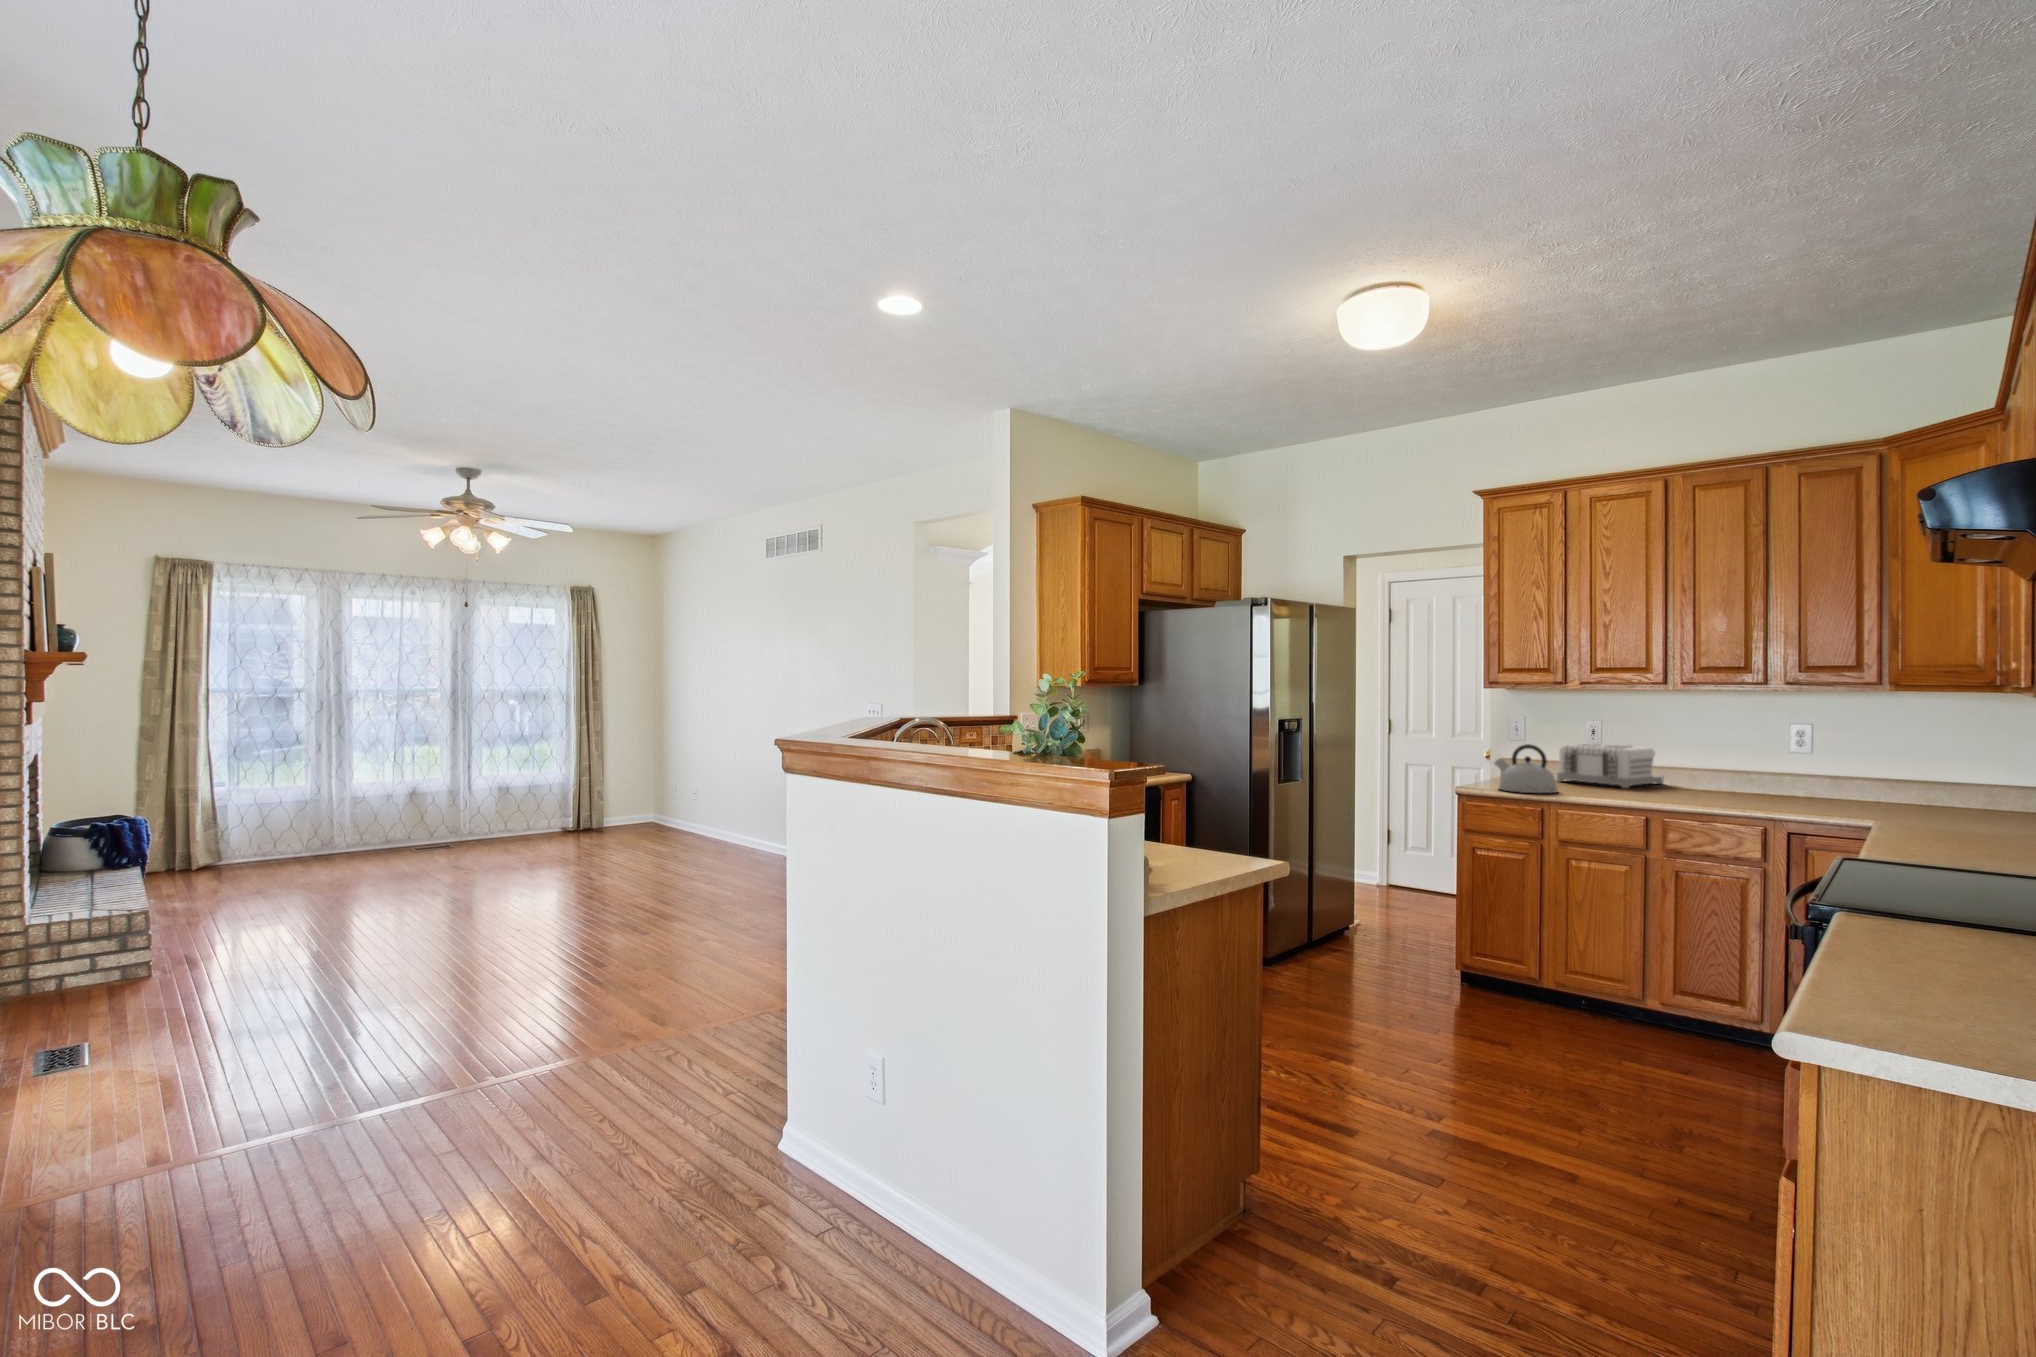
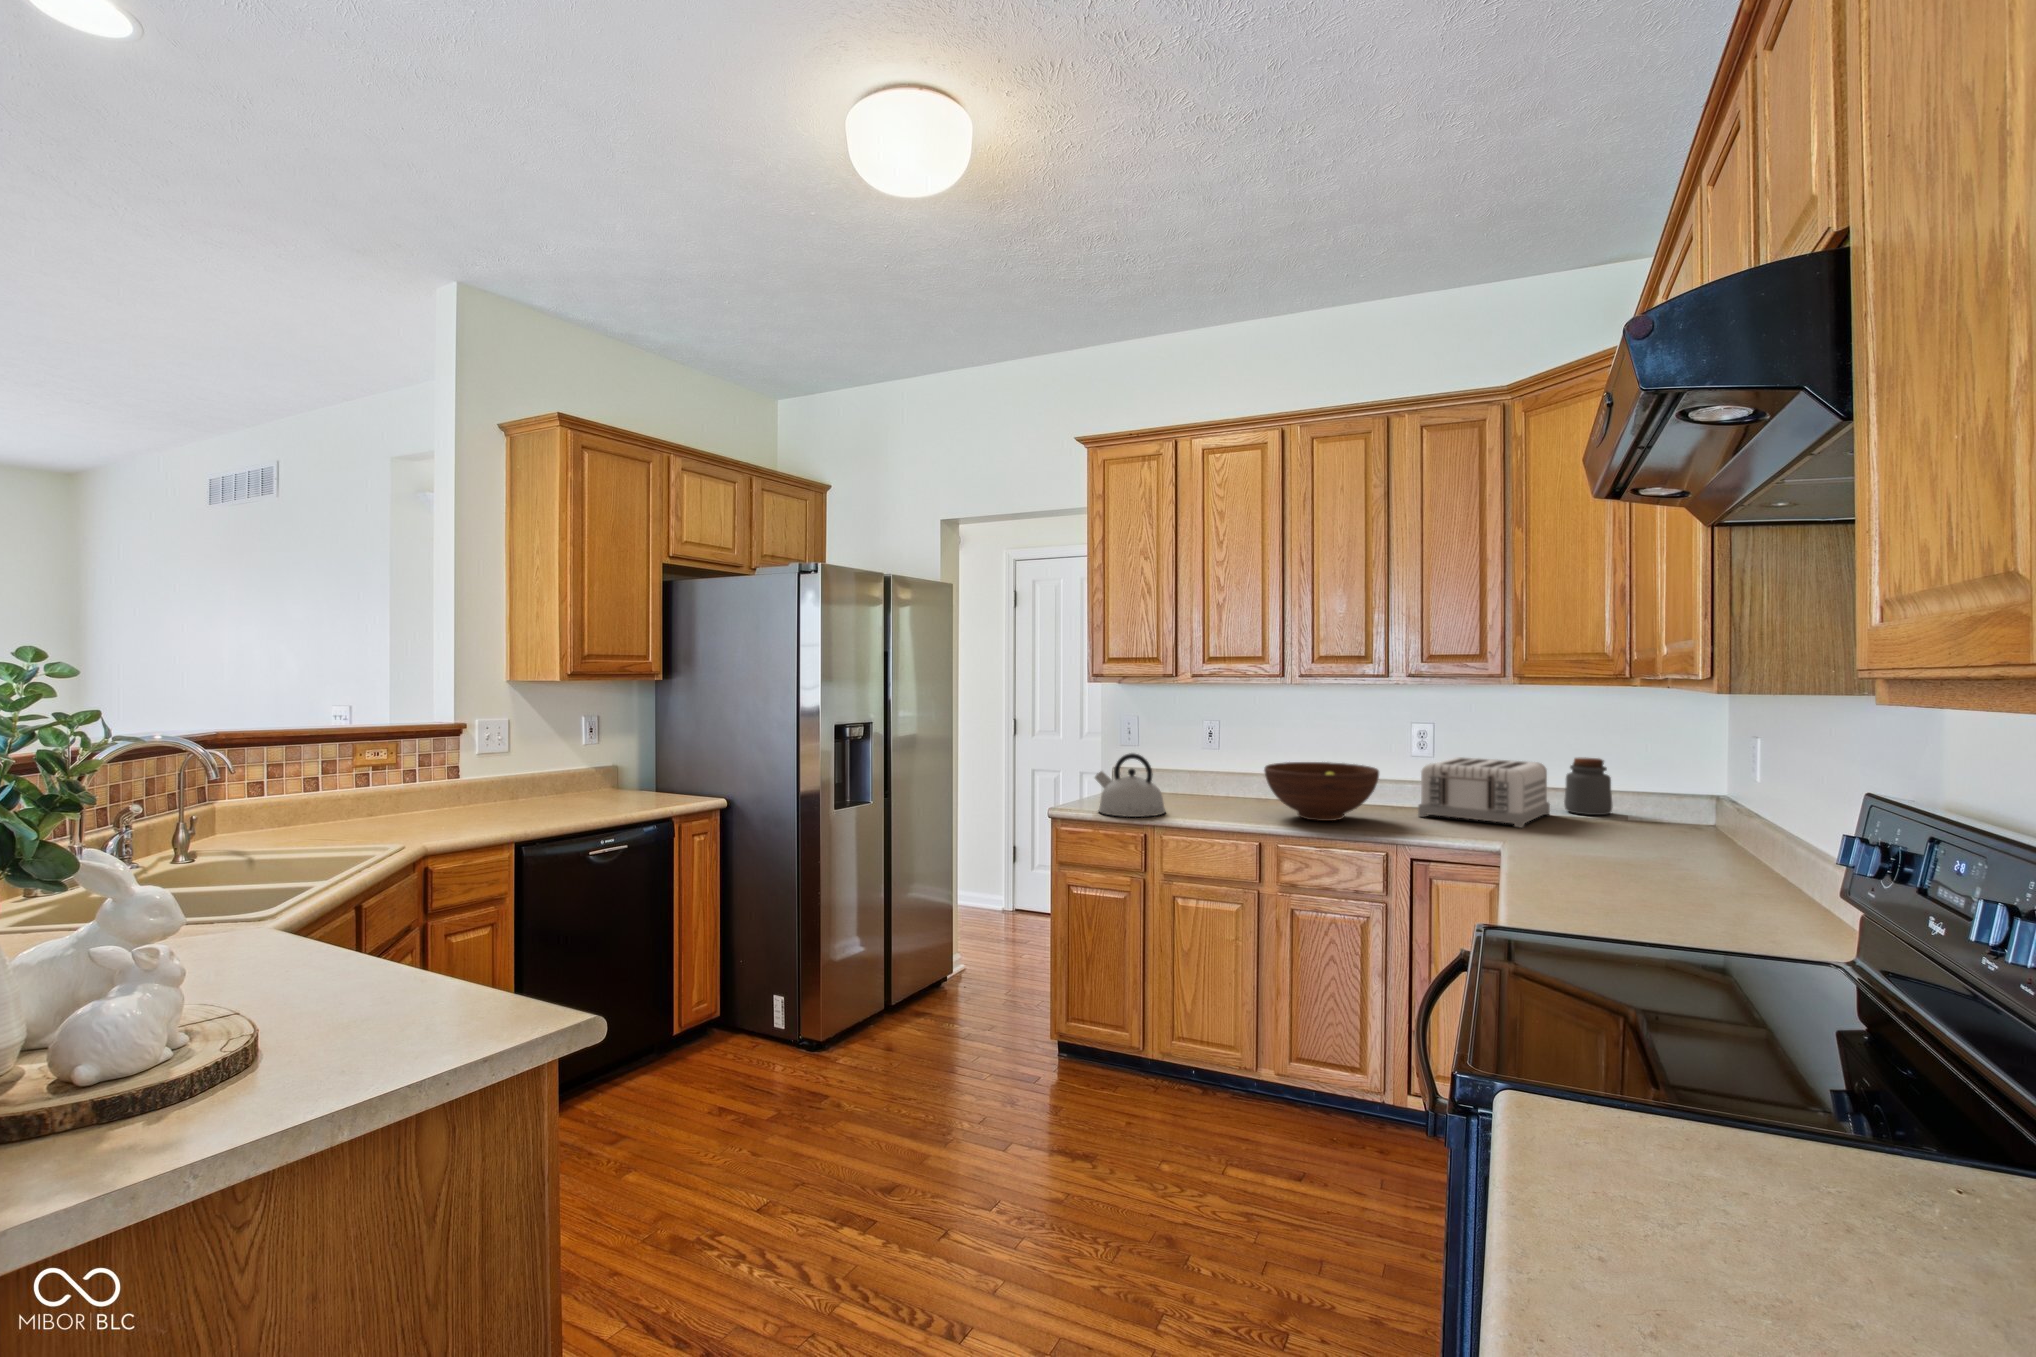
toaster: present [1557,743,1664,788] -> present [1418,757,1550,828]
fruit bowl: none [1650,755,1760,802] -> present [1264,762,1379,821]
jar: none [1951,758,2003,808] -> present [1564,758,1613,815]

